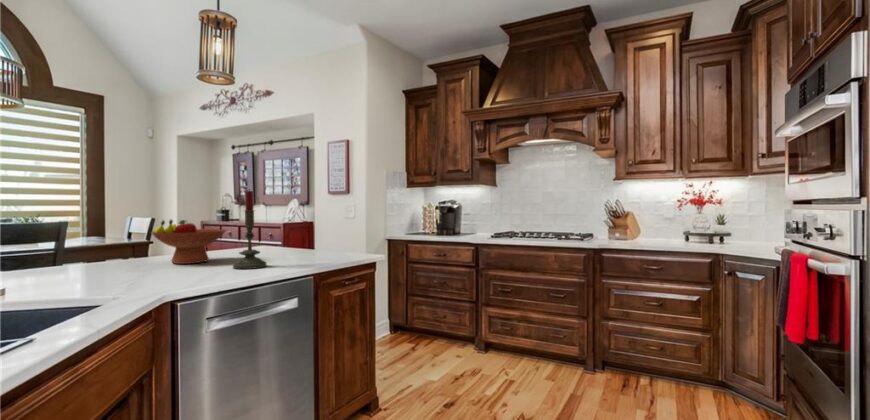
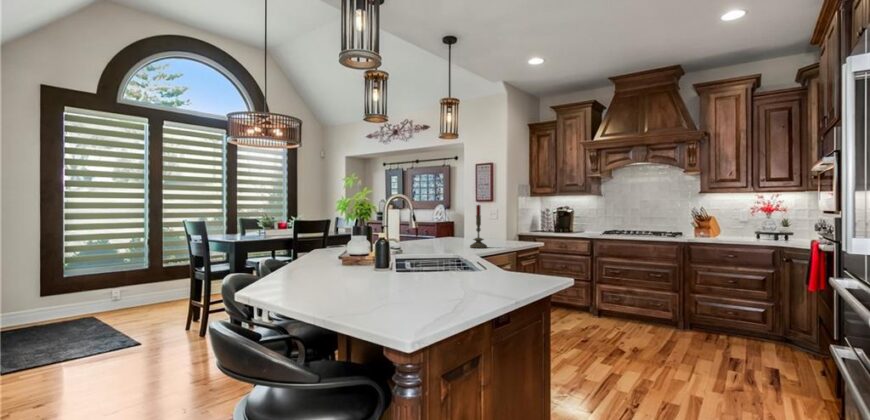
fruit bowl: present [151,220,226,264] -> none [418,220,455,245]

